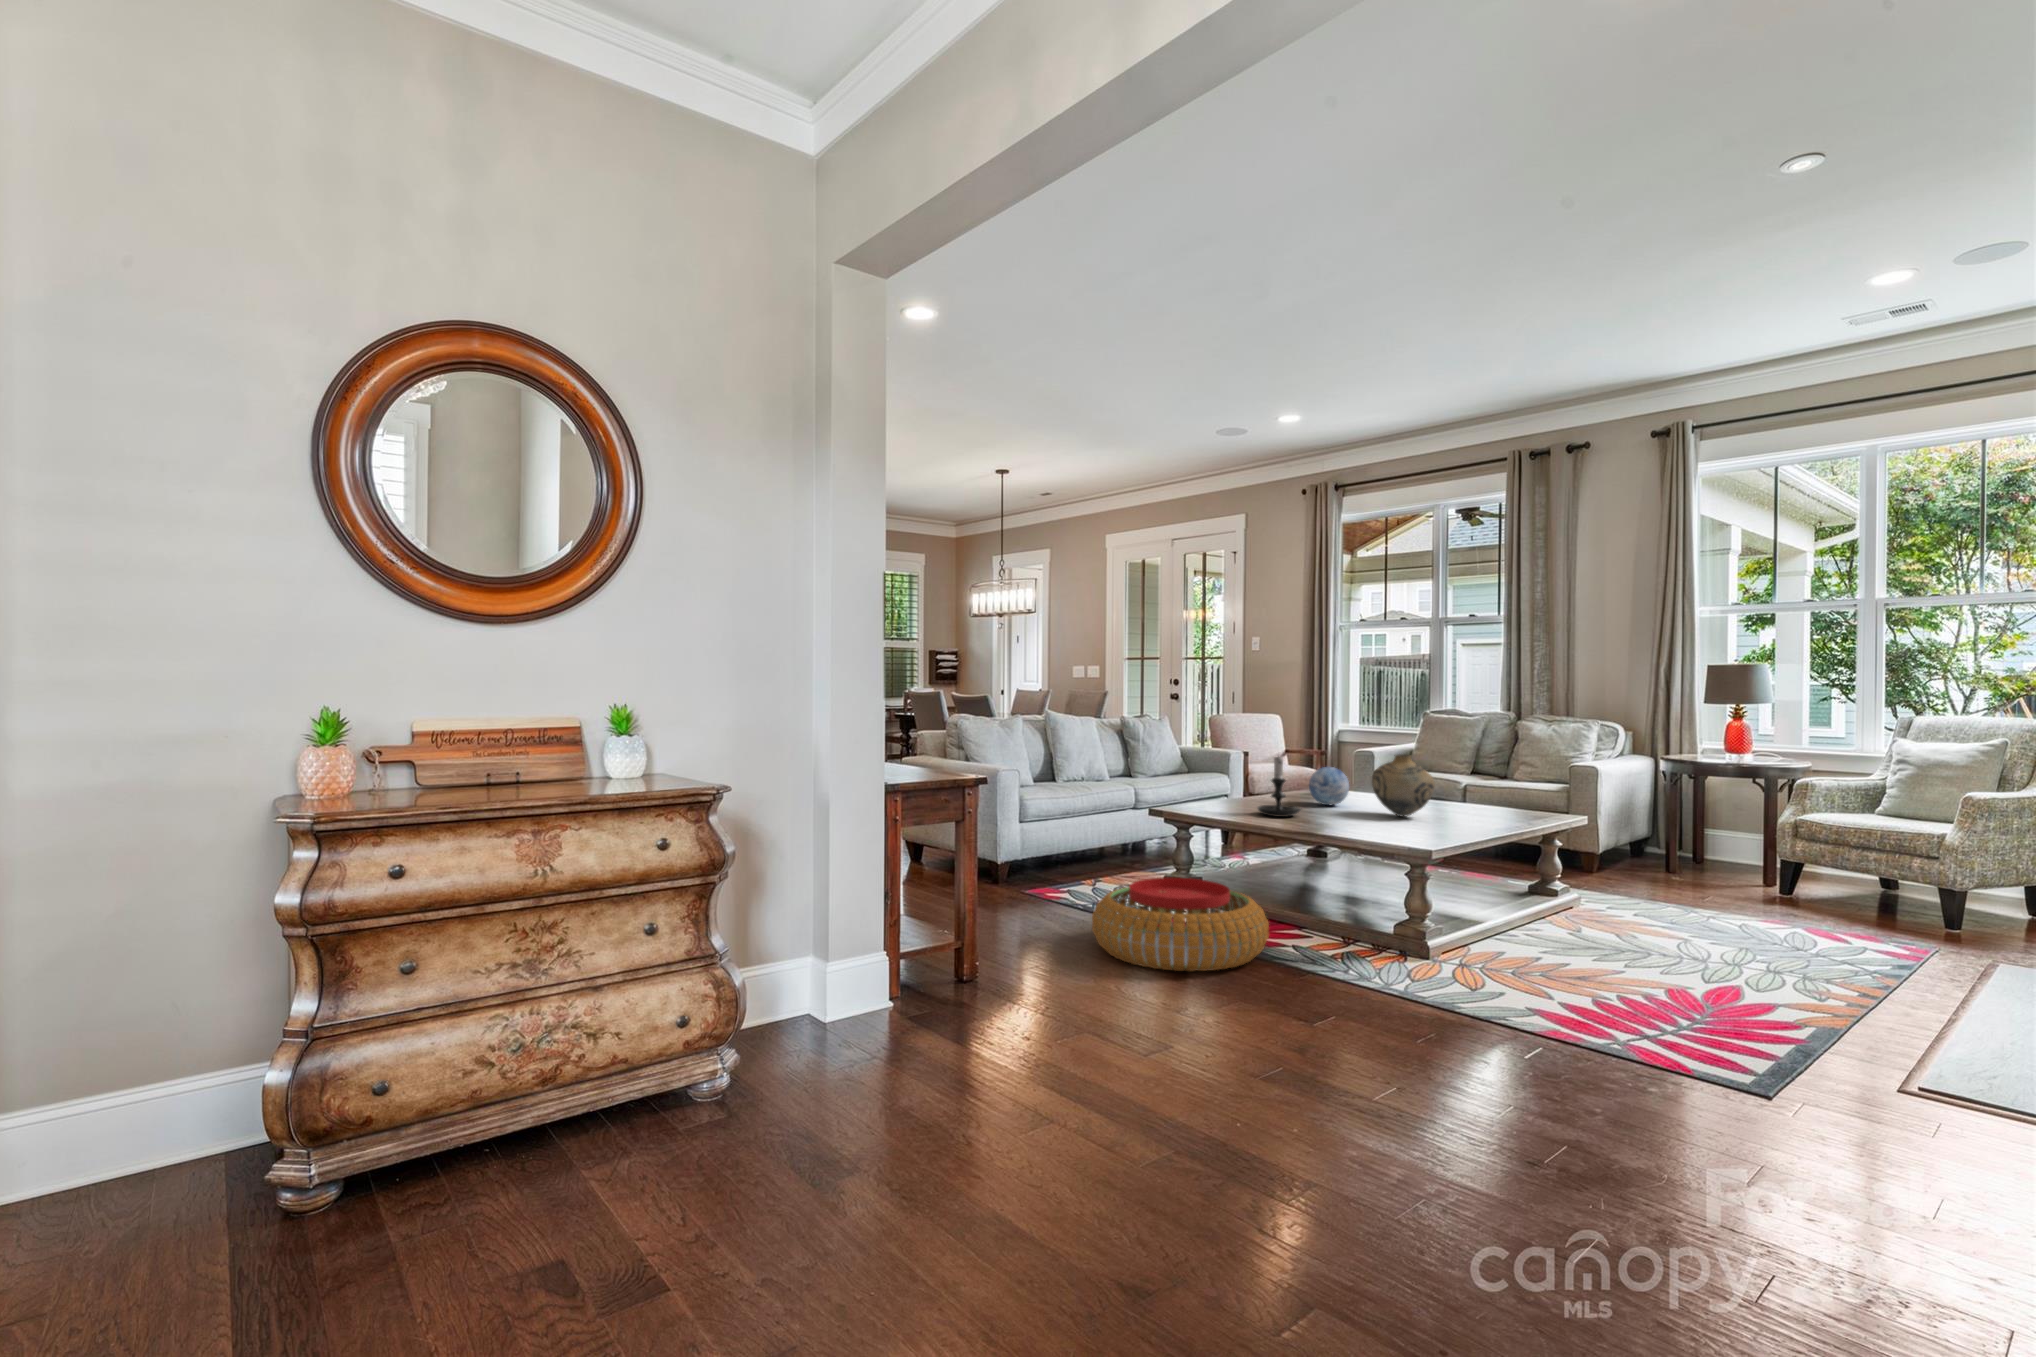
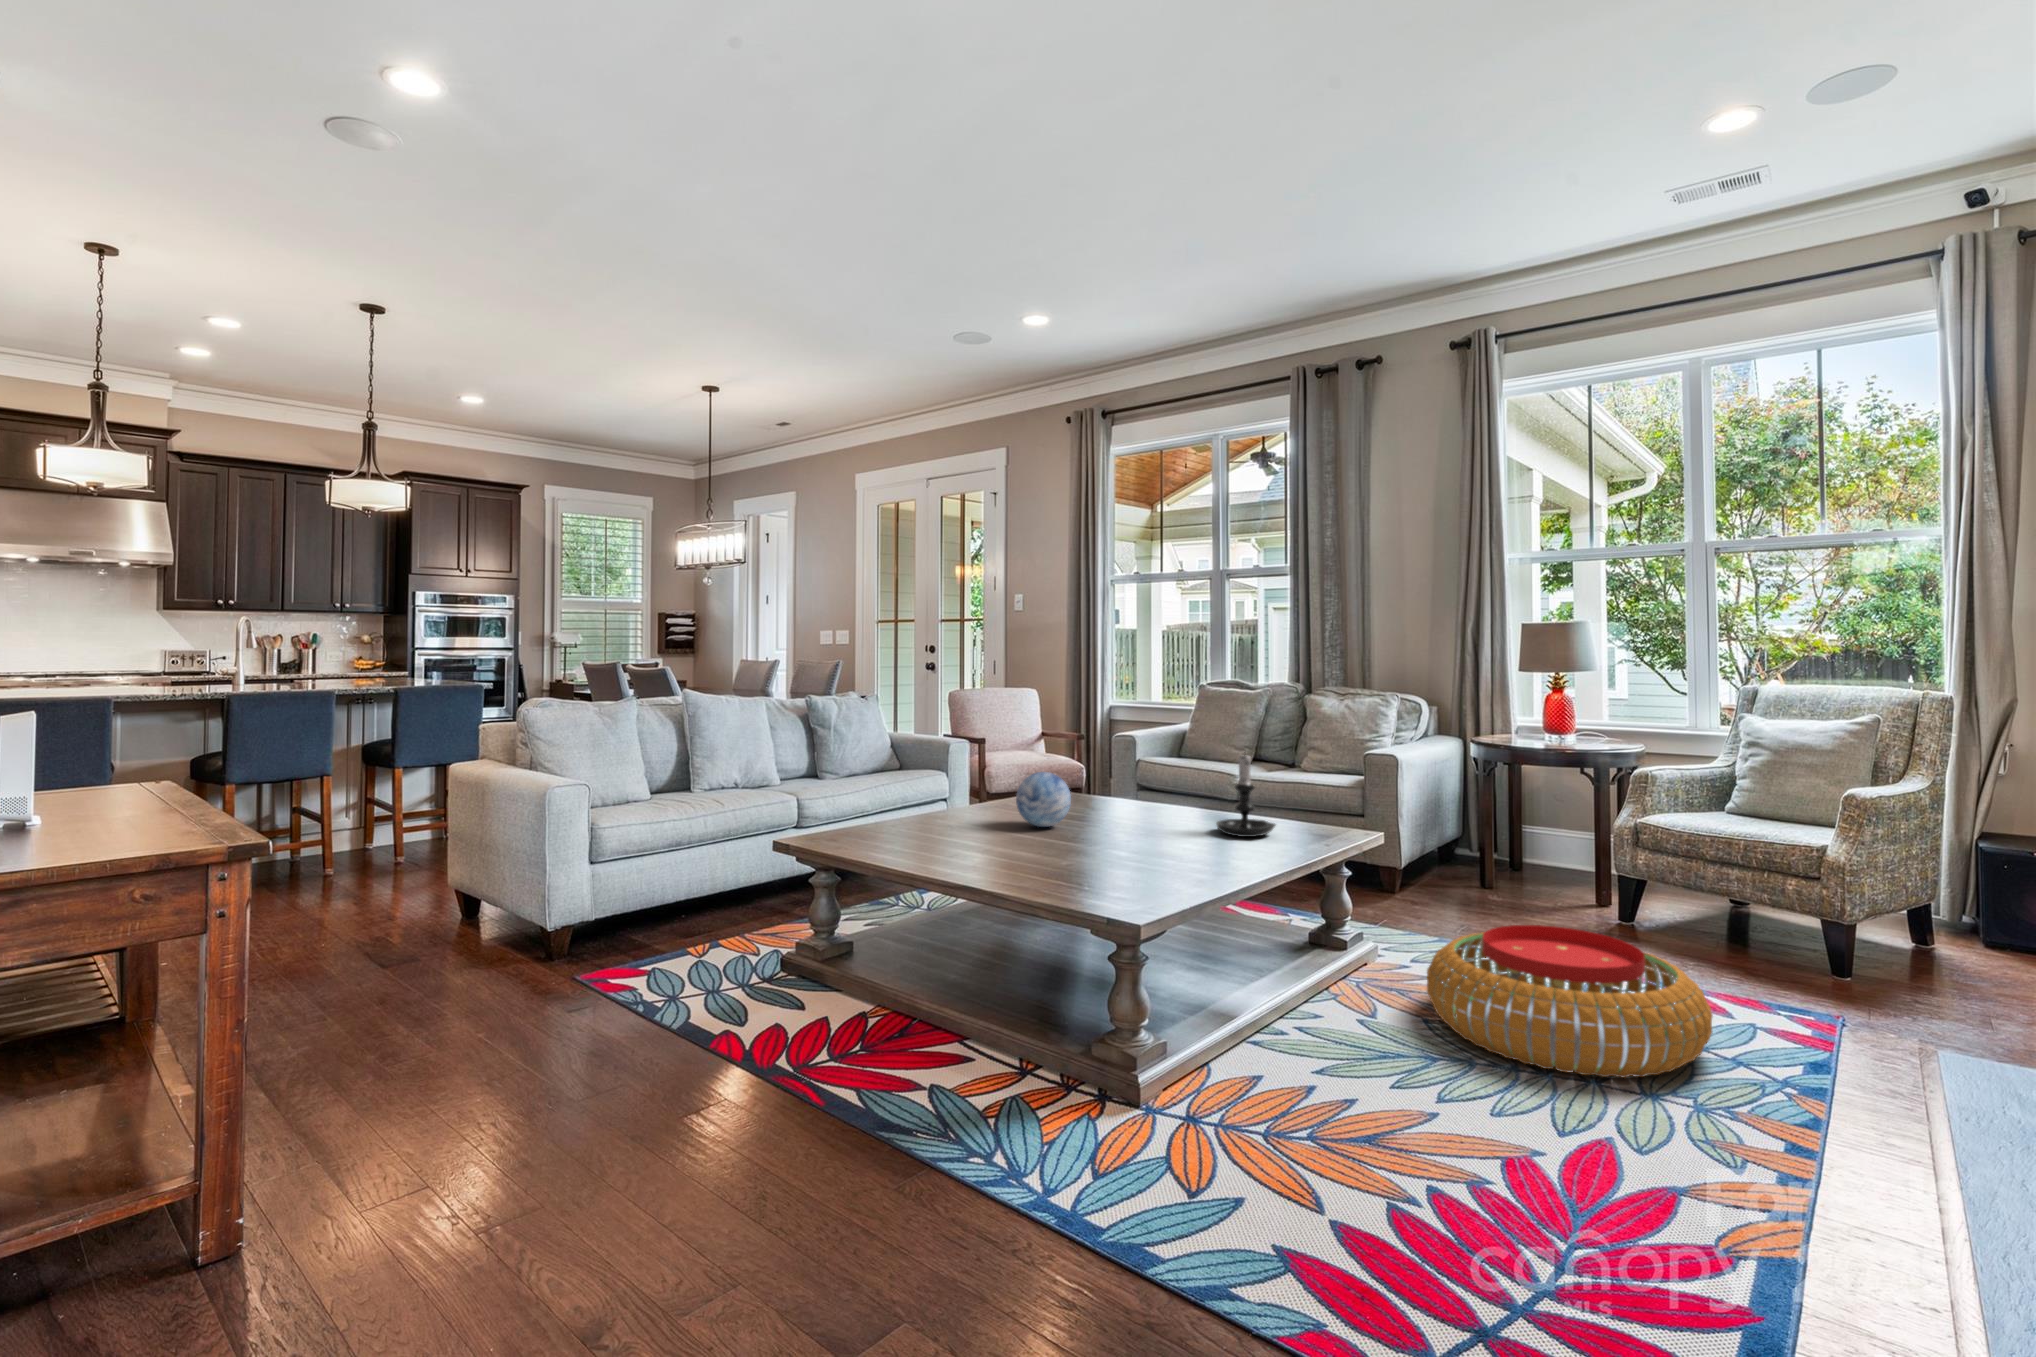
vase: present [1372,754,1435,817] -> none [1093,755,1179,846]
candle holder: present [1257,757,1301,817] -> present [1216,755,1276,837]
pouf: present [1092,878,1269,971] -> present [1427,925,1713,1078]

